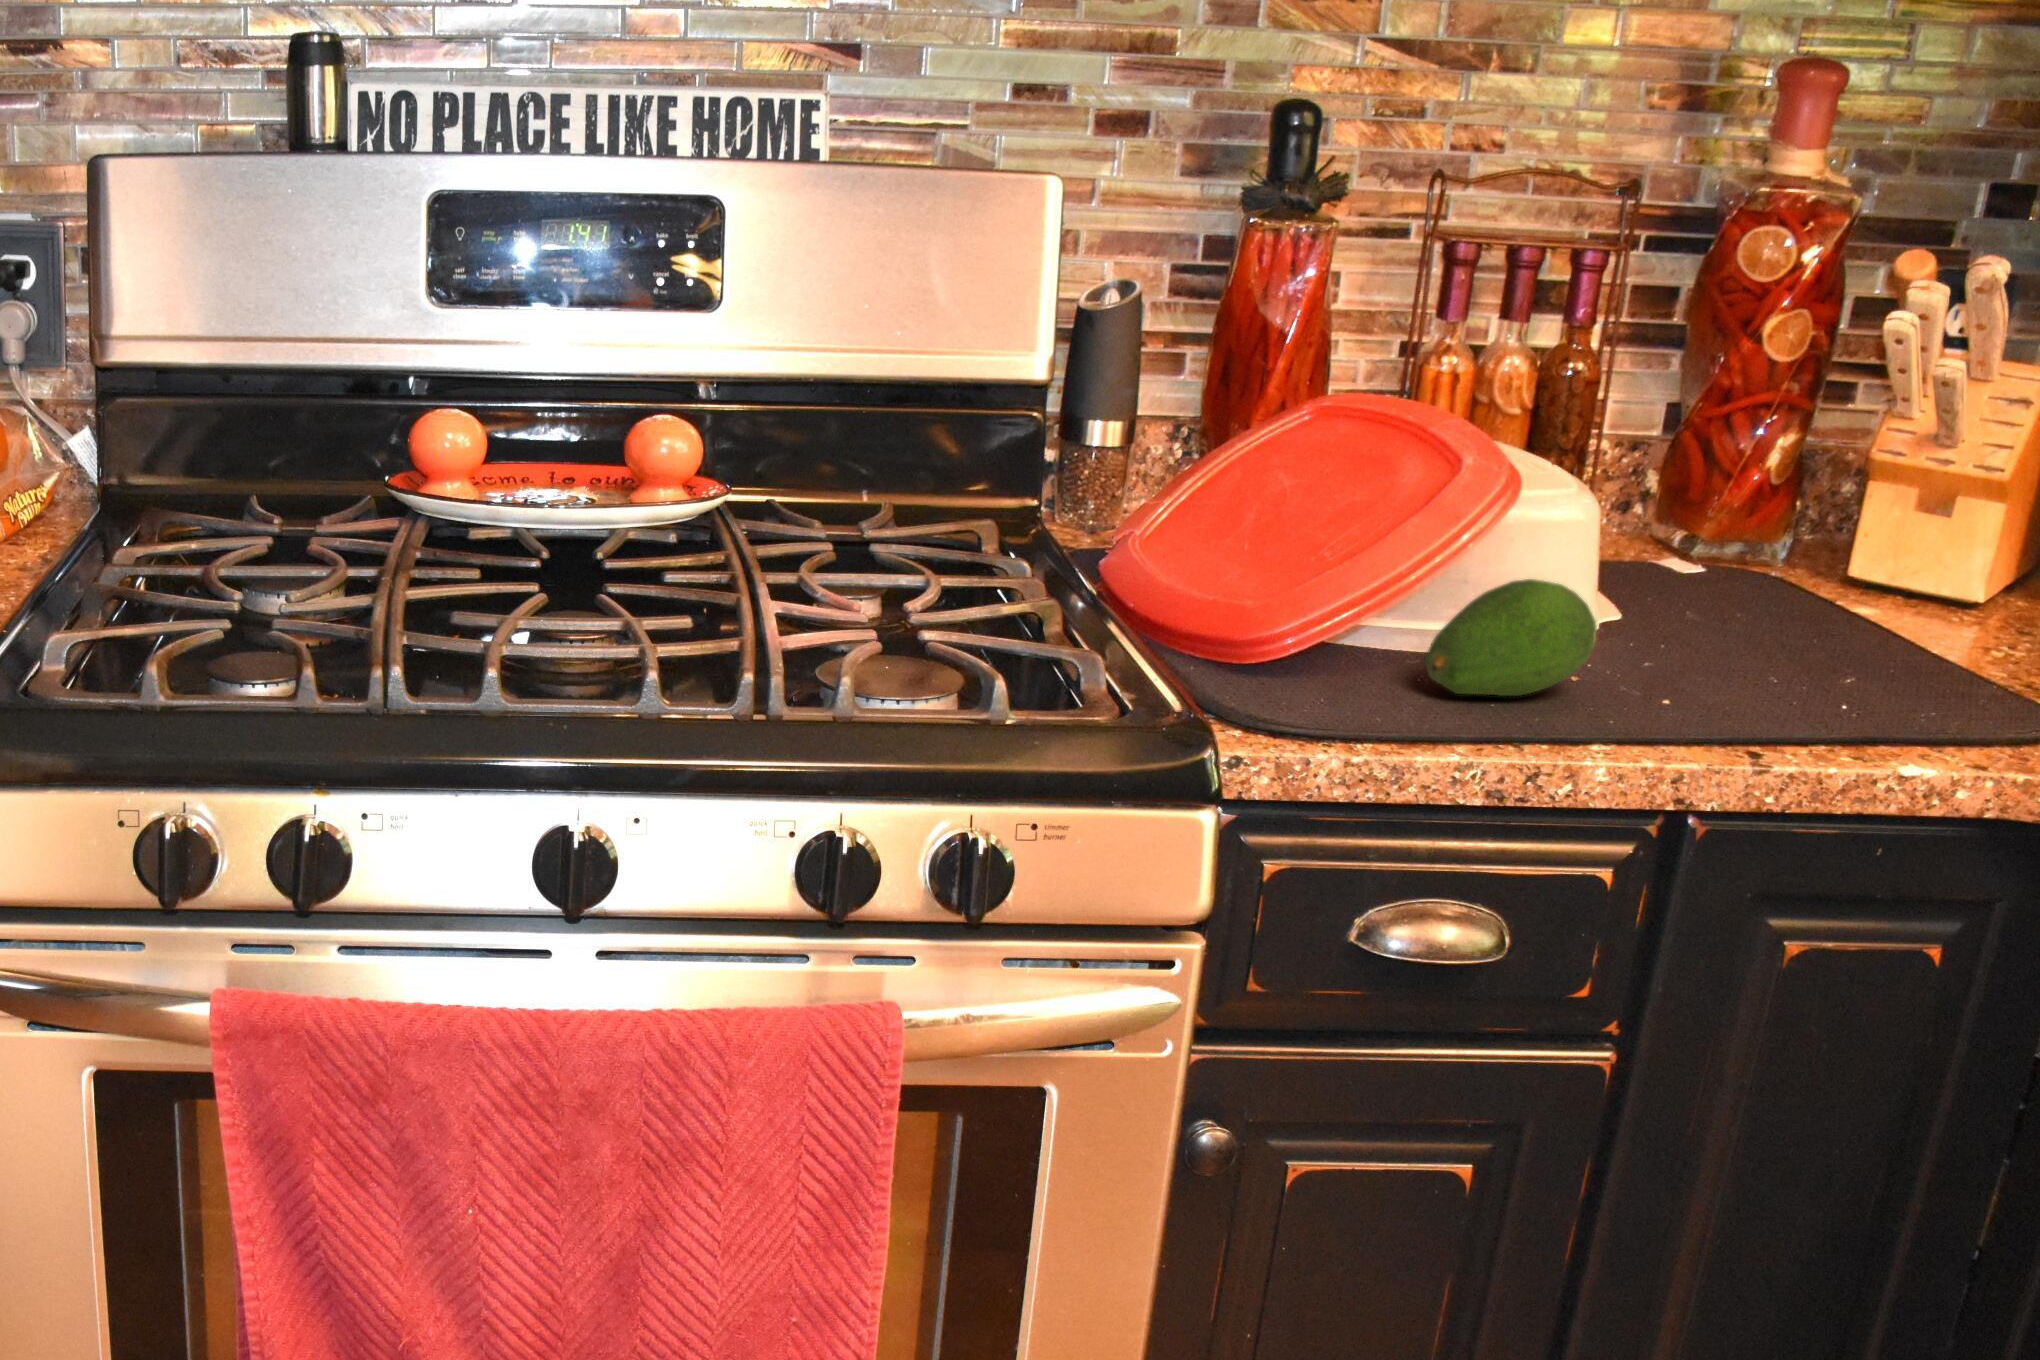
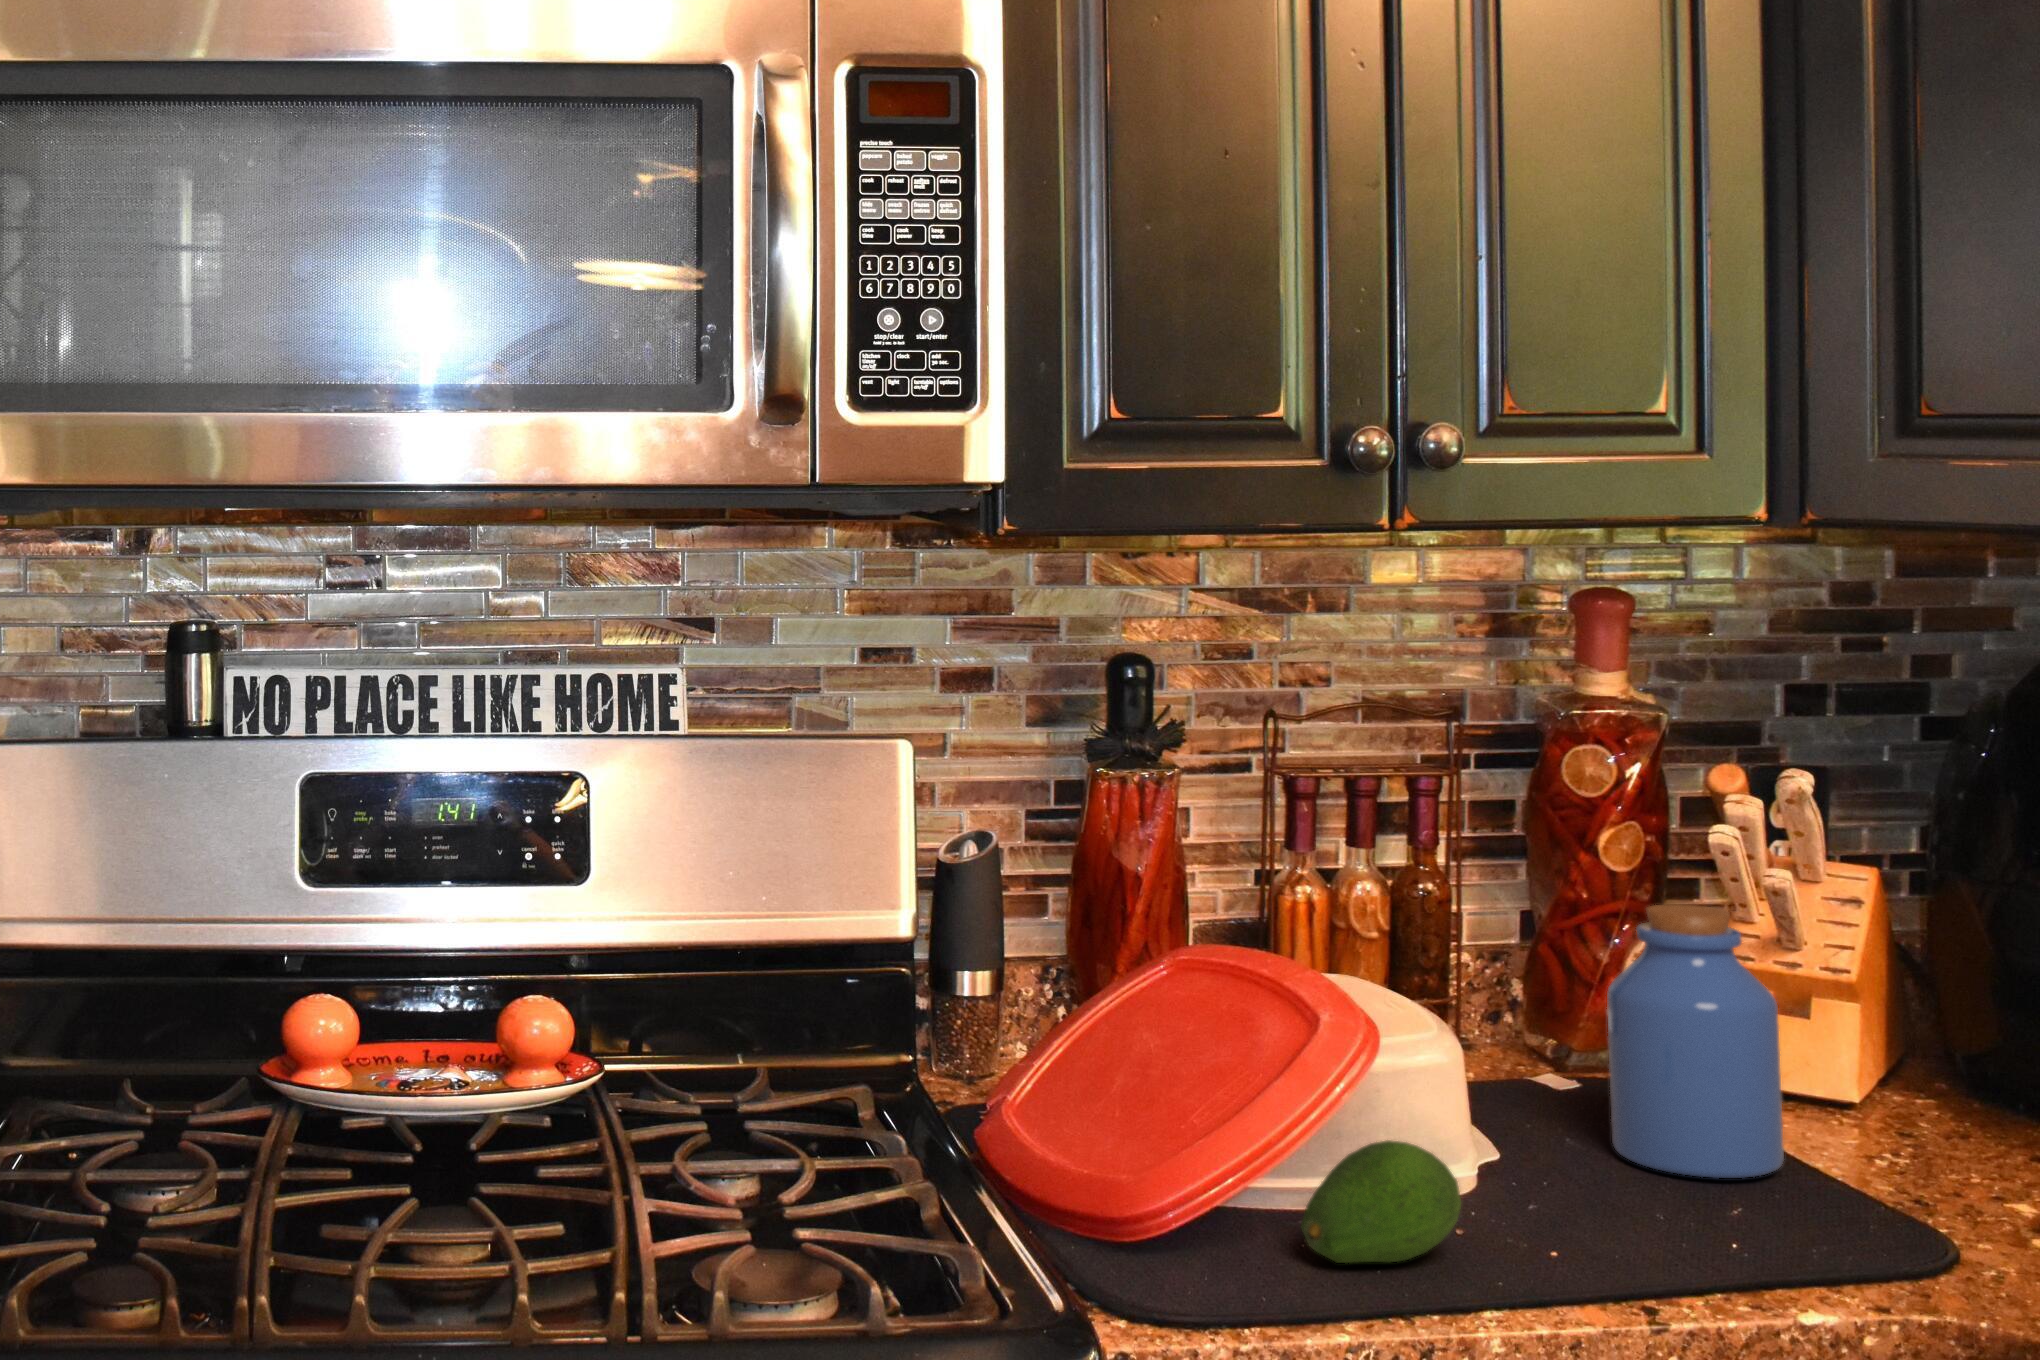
jar: none [1736,367,1953,640] -> present [1607,904,1784,1178]

